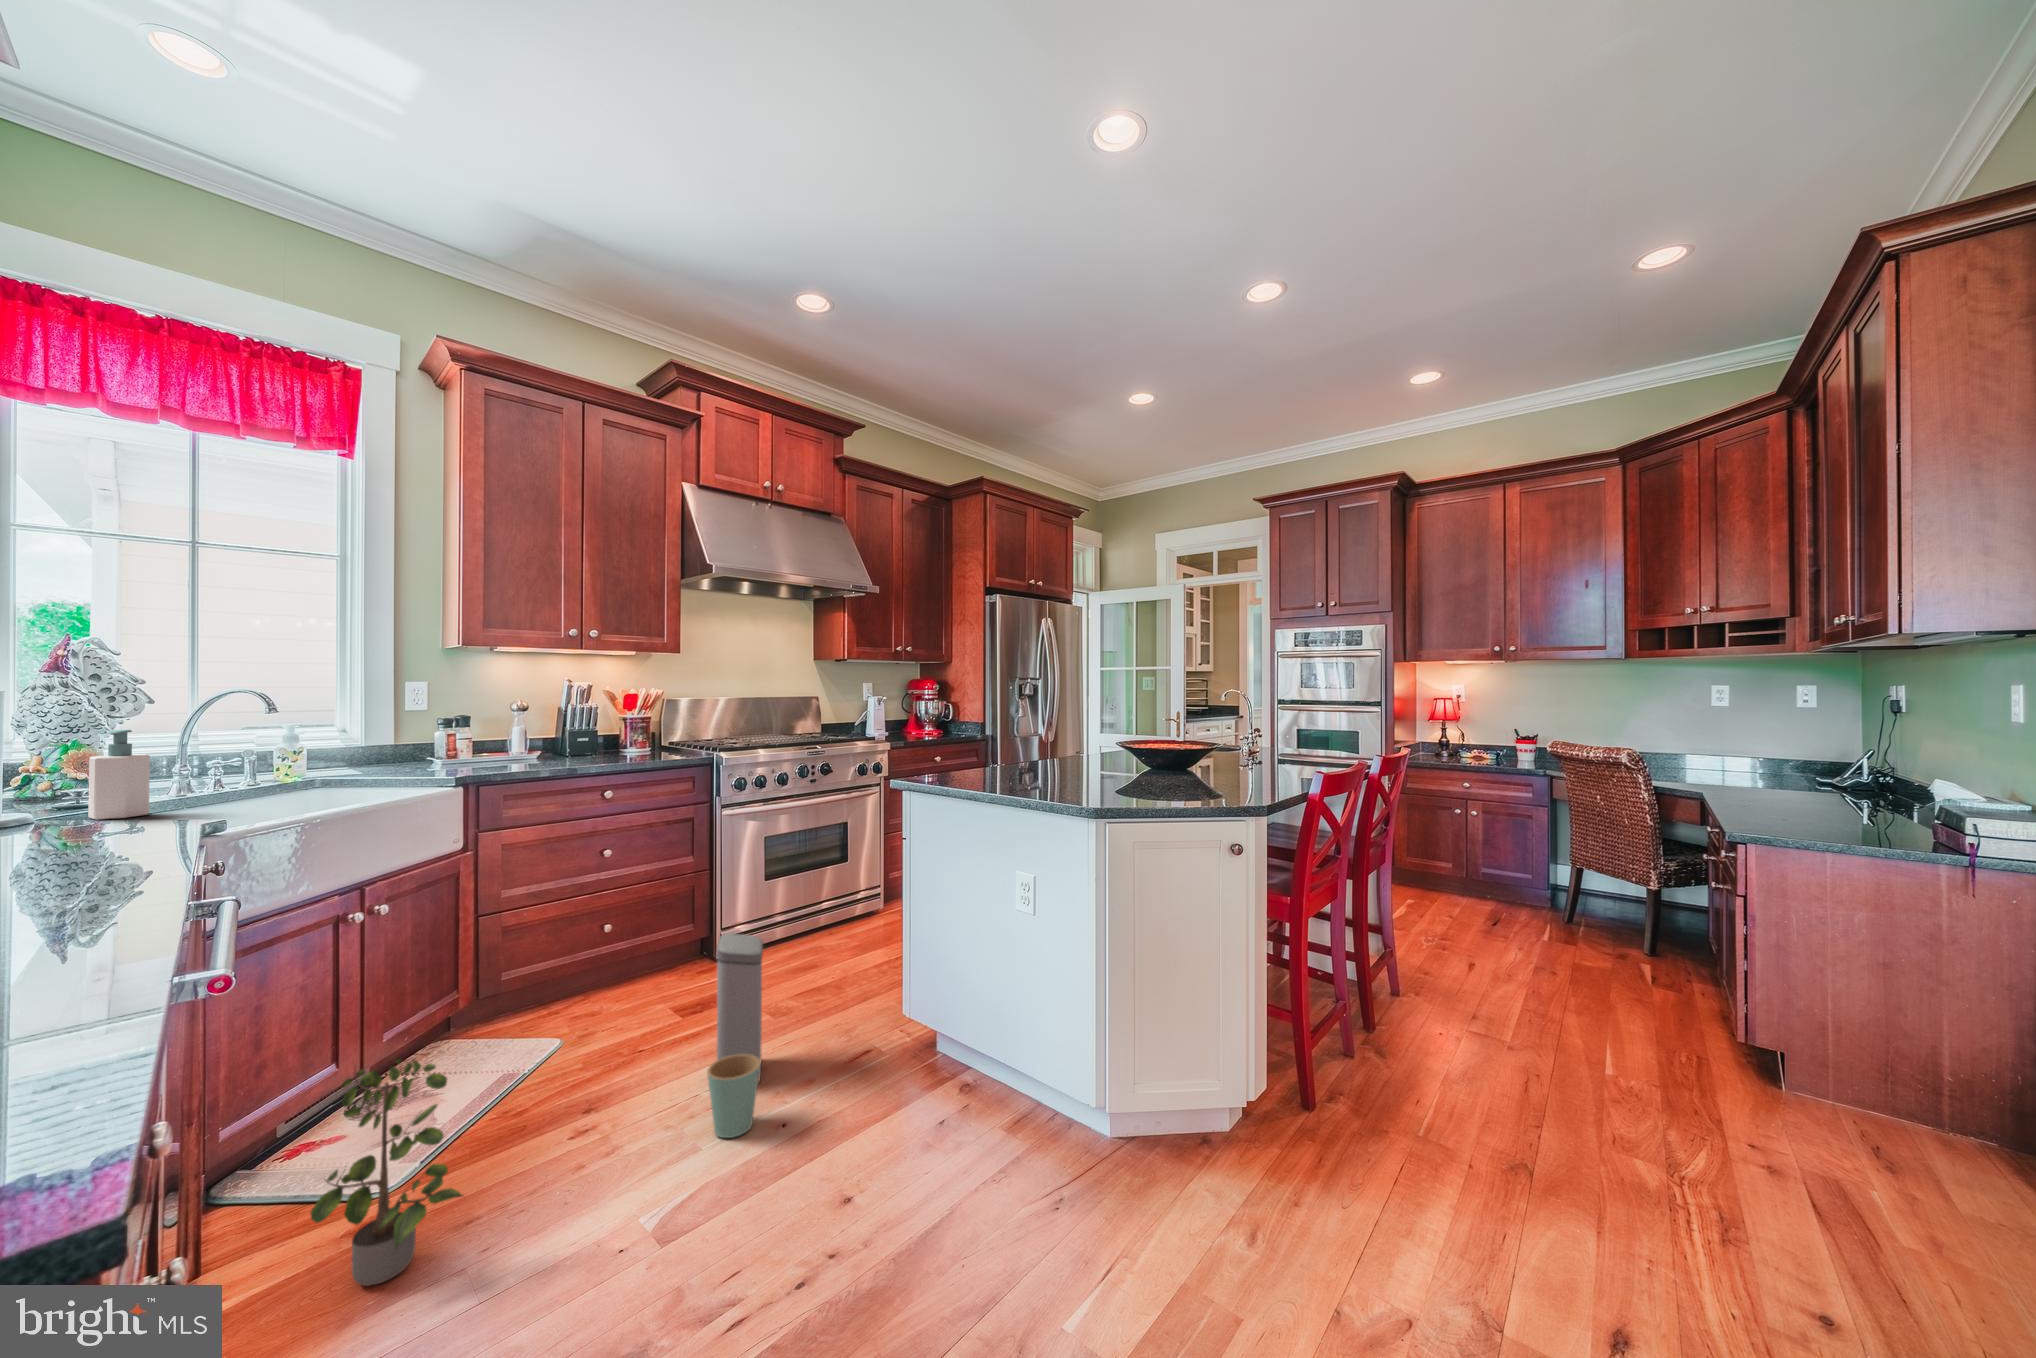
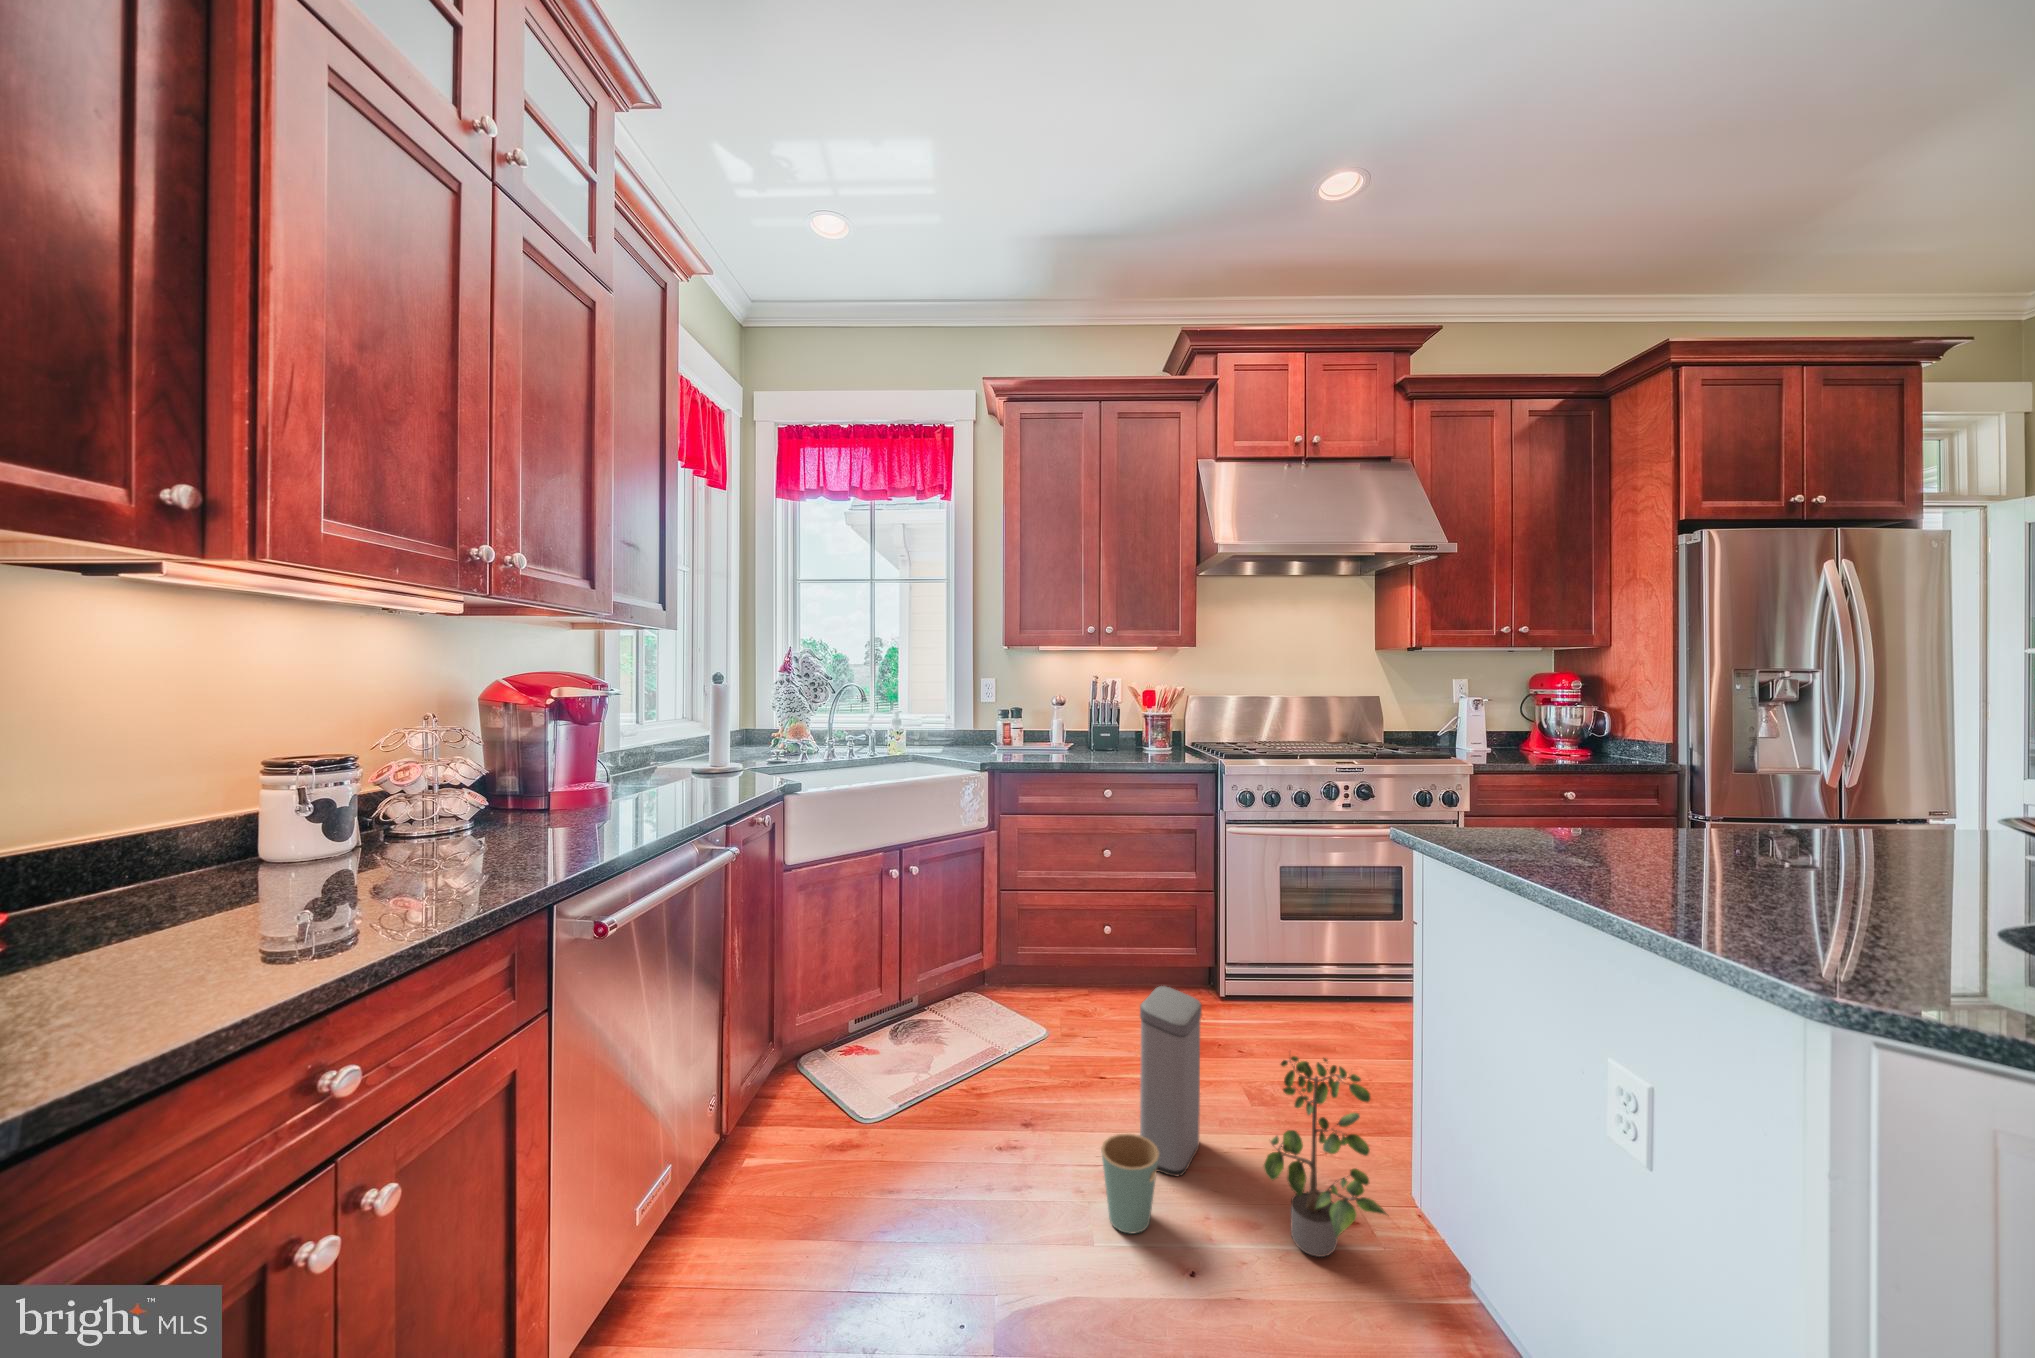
soap bottle: present [88,730,150,820] -> none [762,721,790,784]
potted plant: present [310,1059,463,1286] -> present [1264,1056,1387,1257]

